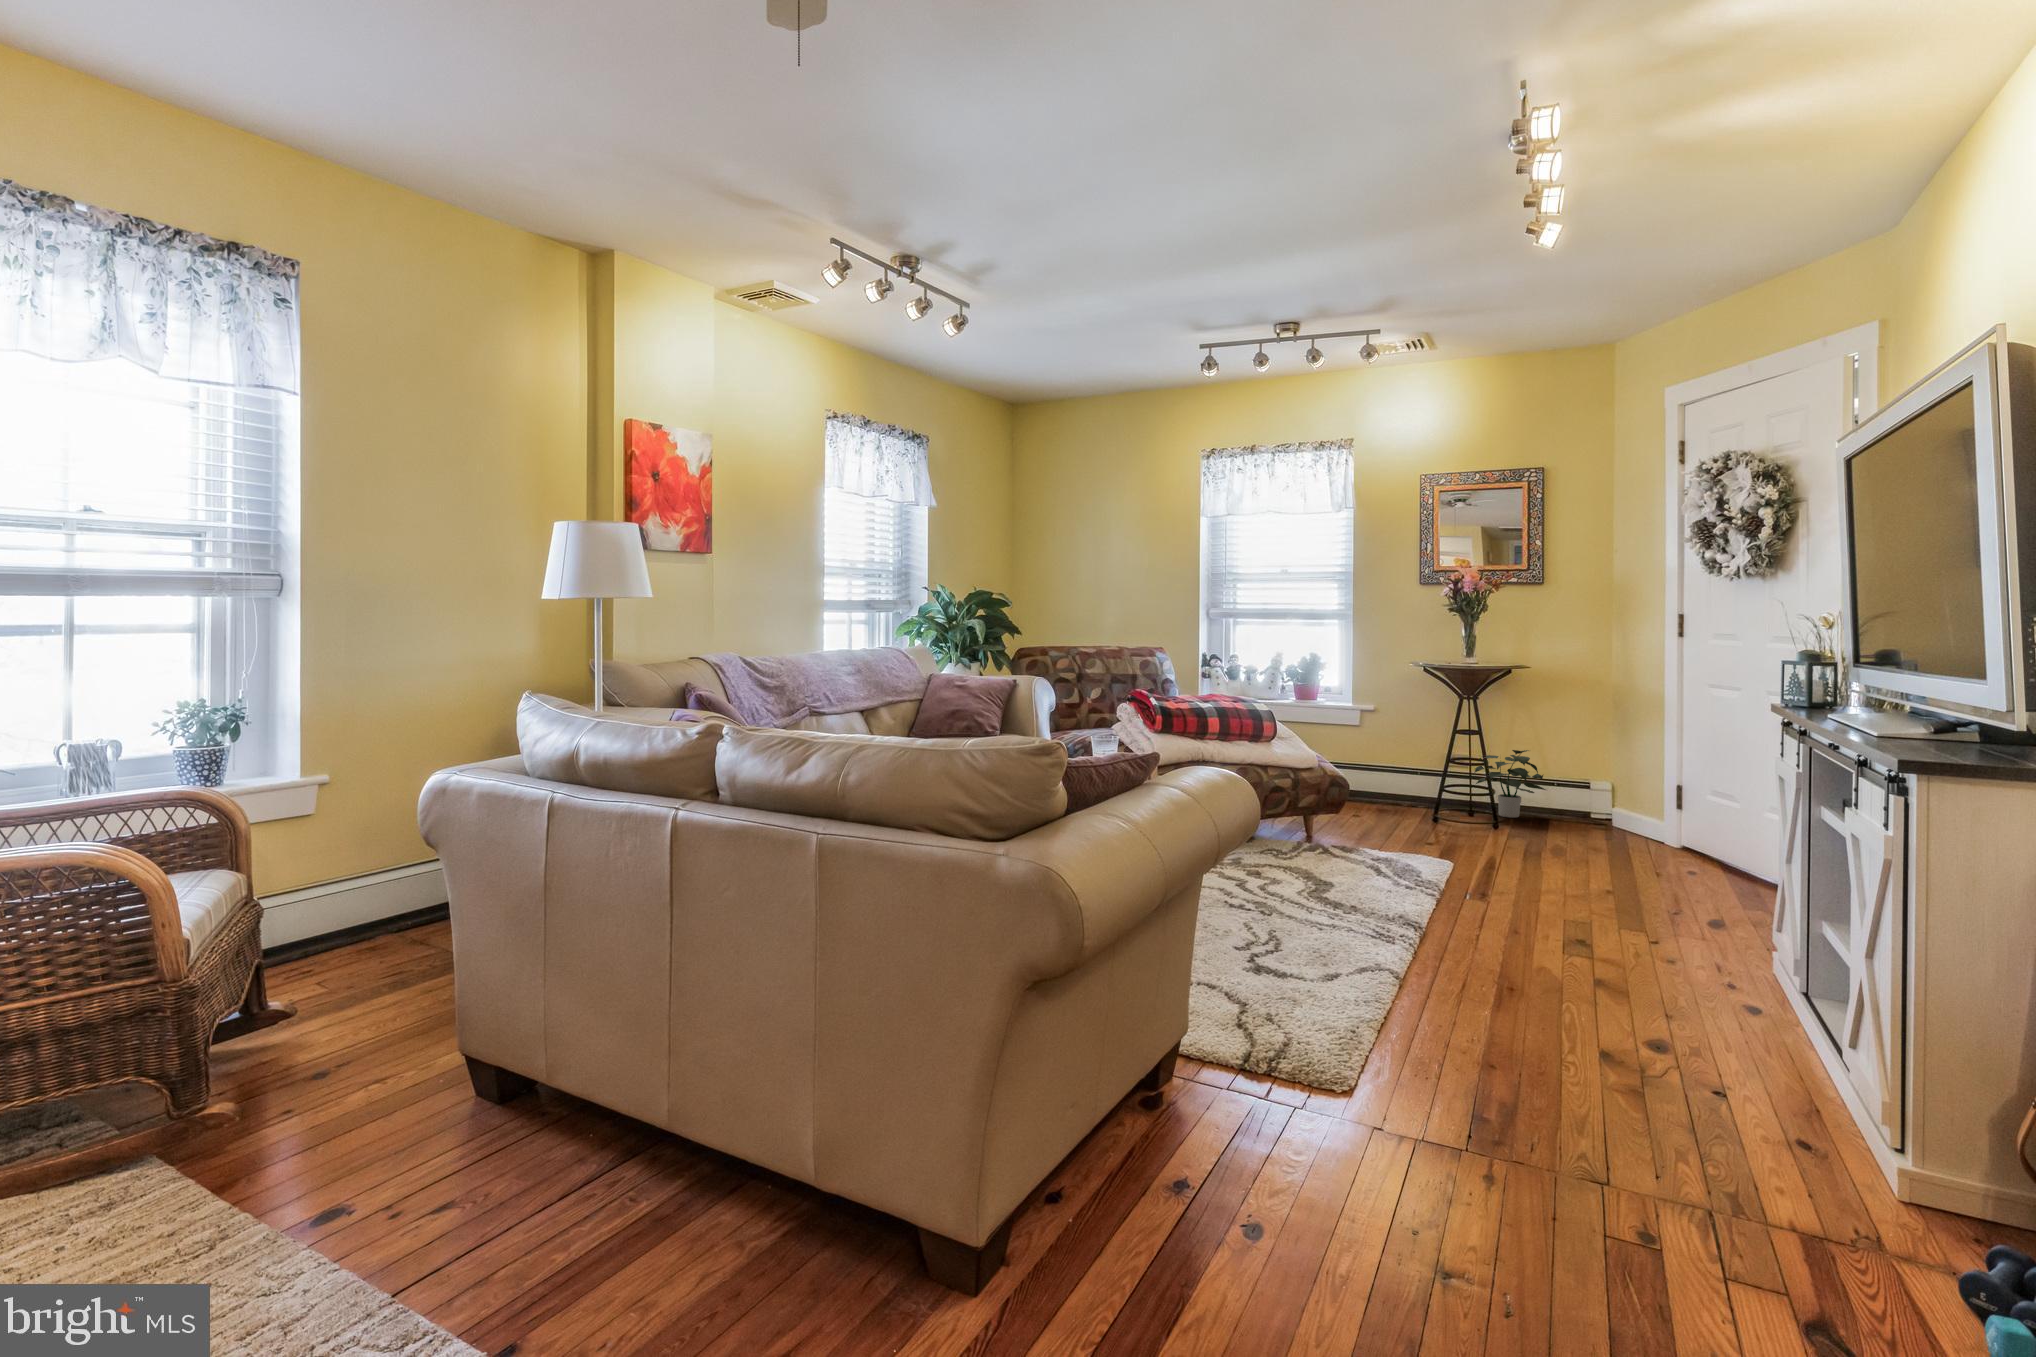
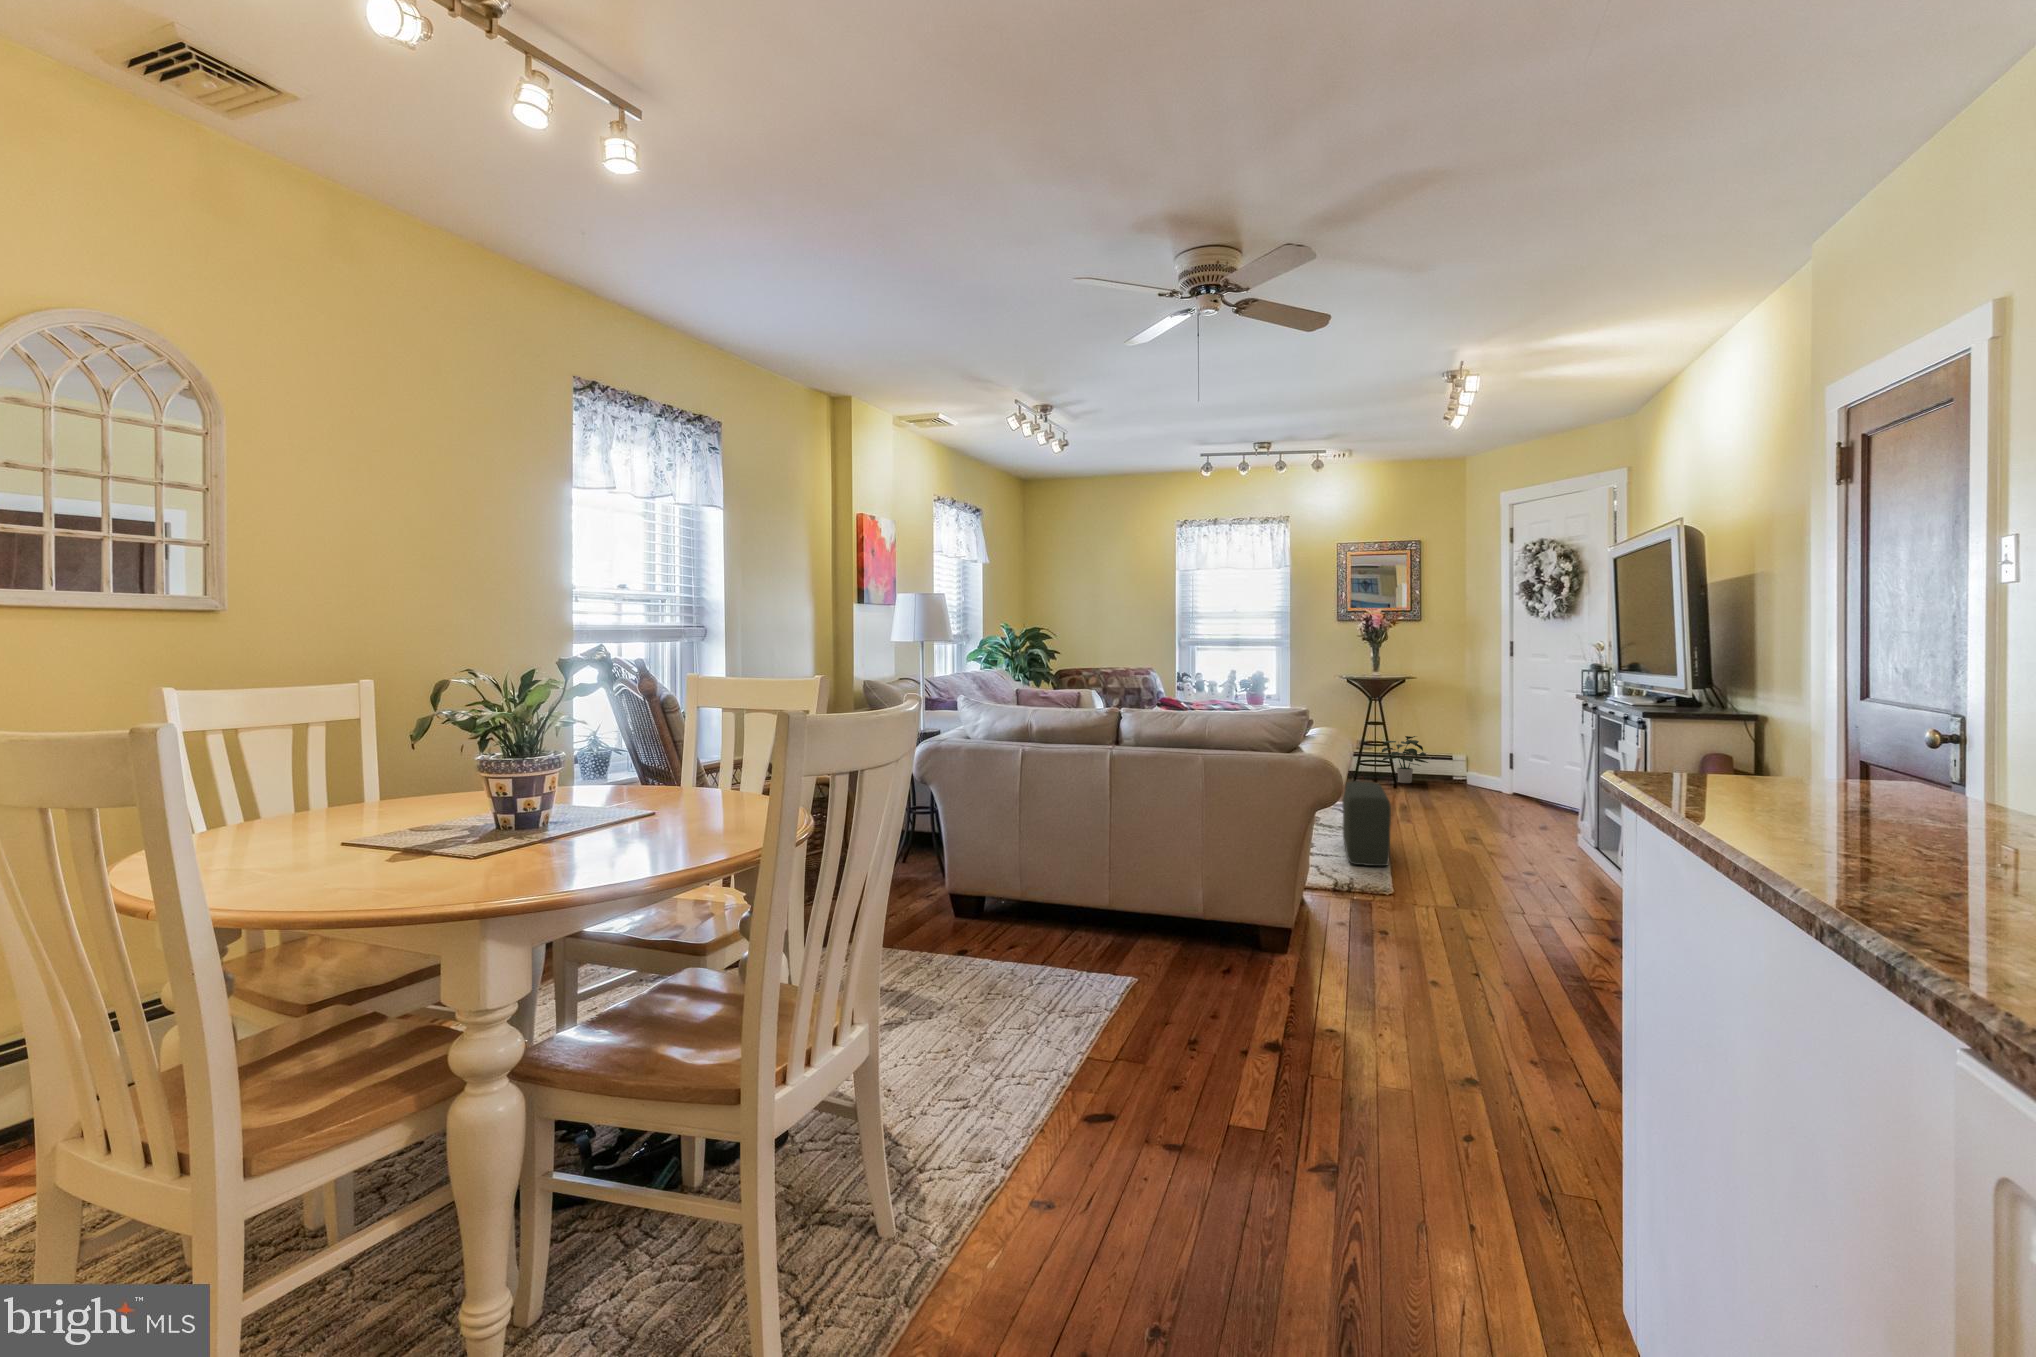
pouf: none [1306,838,1399,1003] -> present [1342,781,1391,866]

